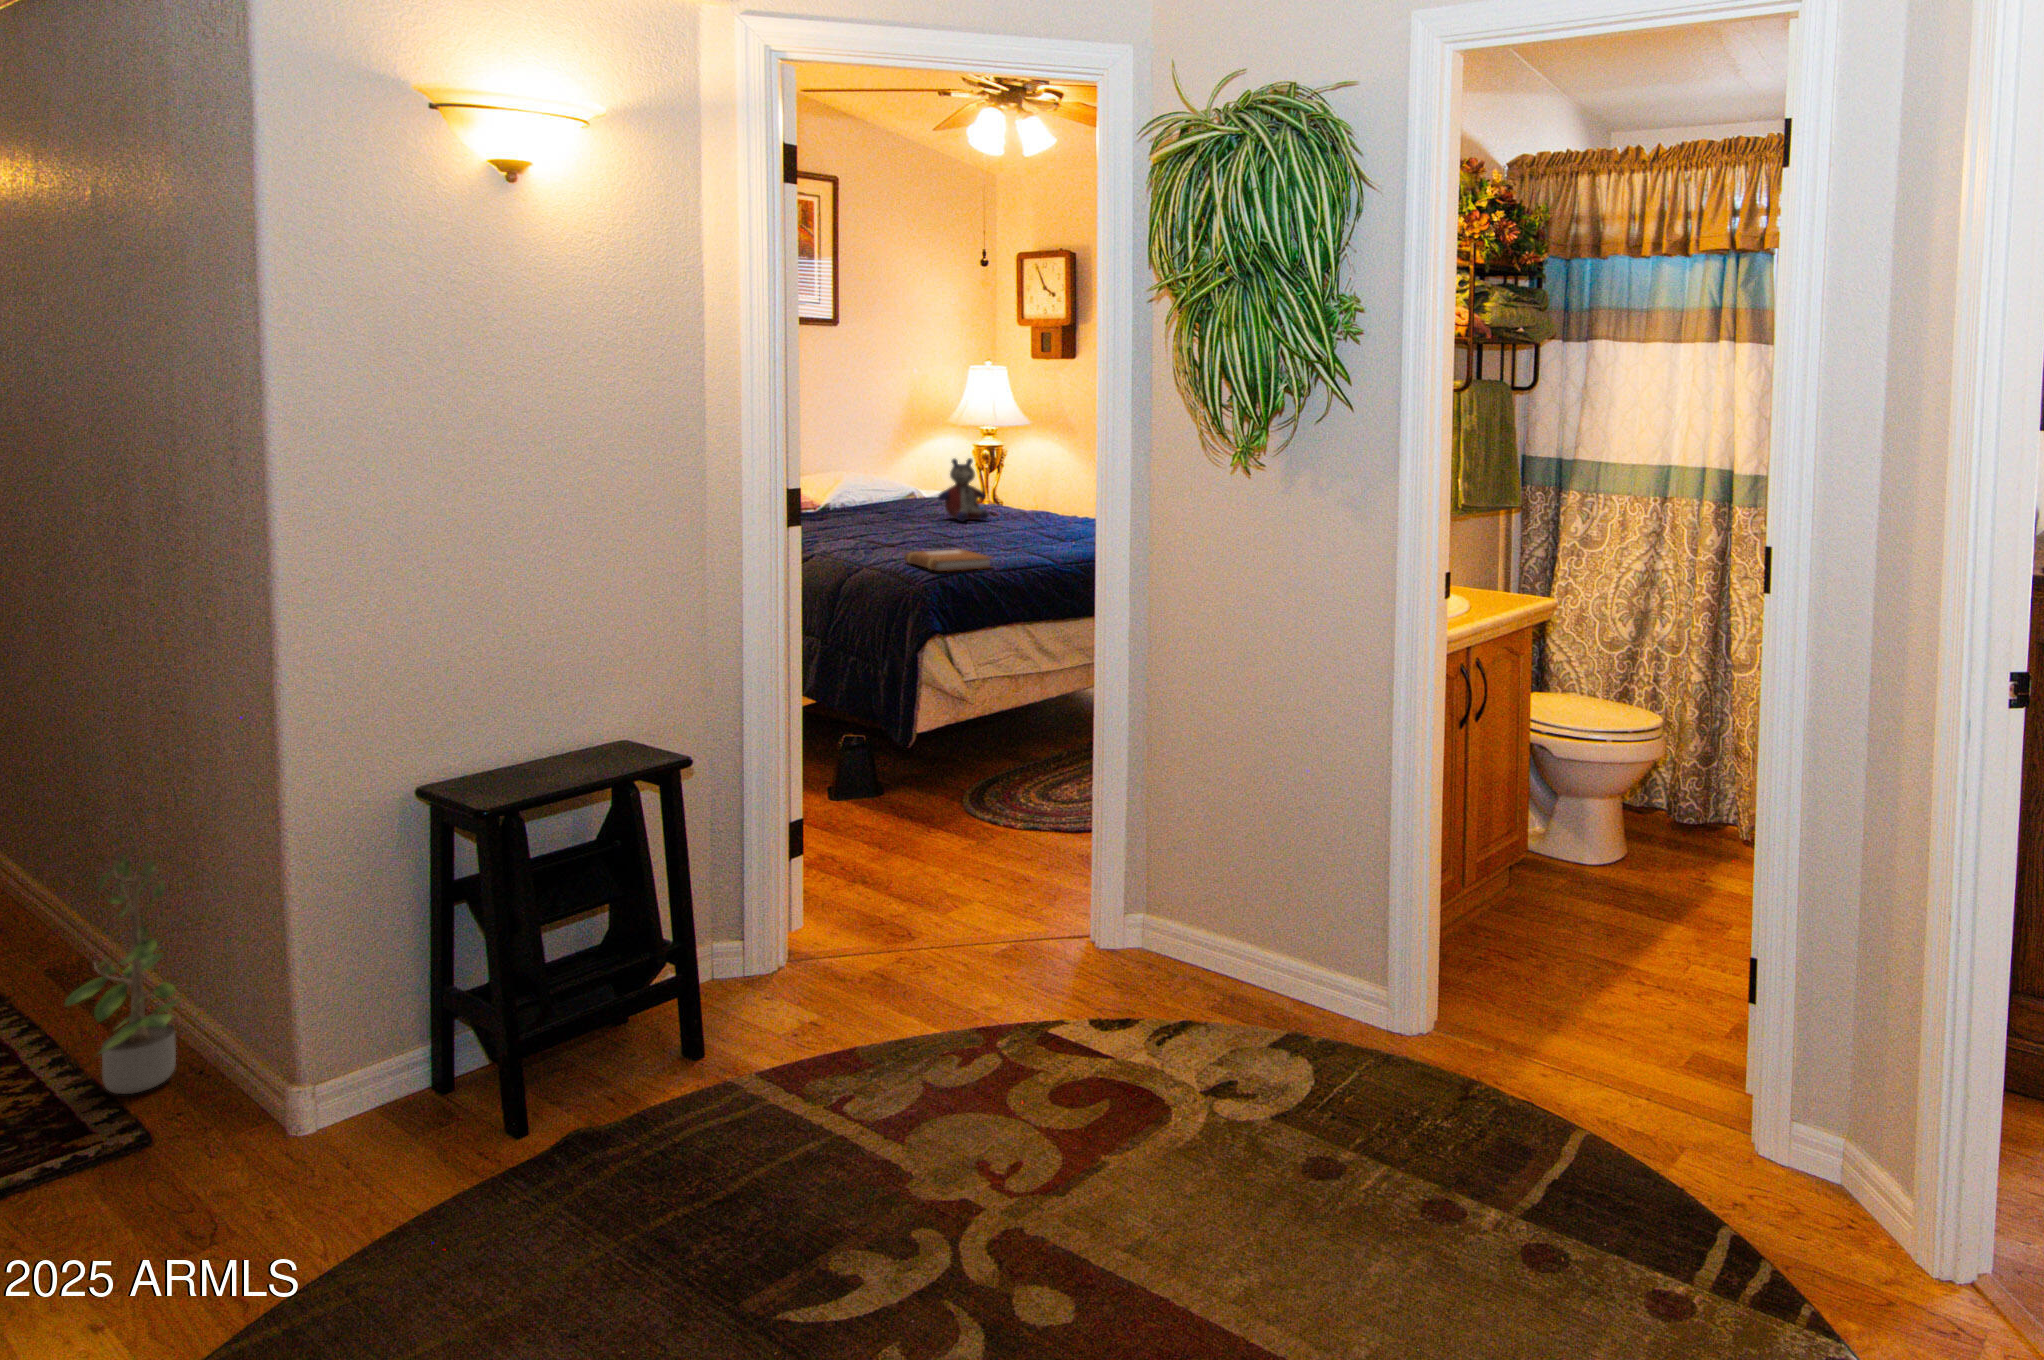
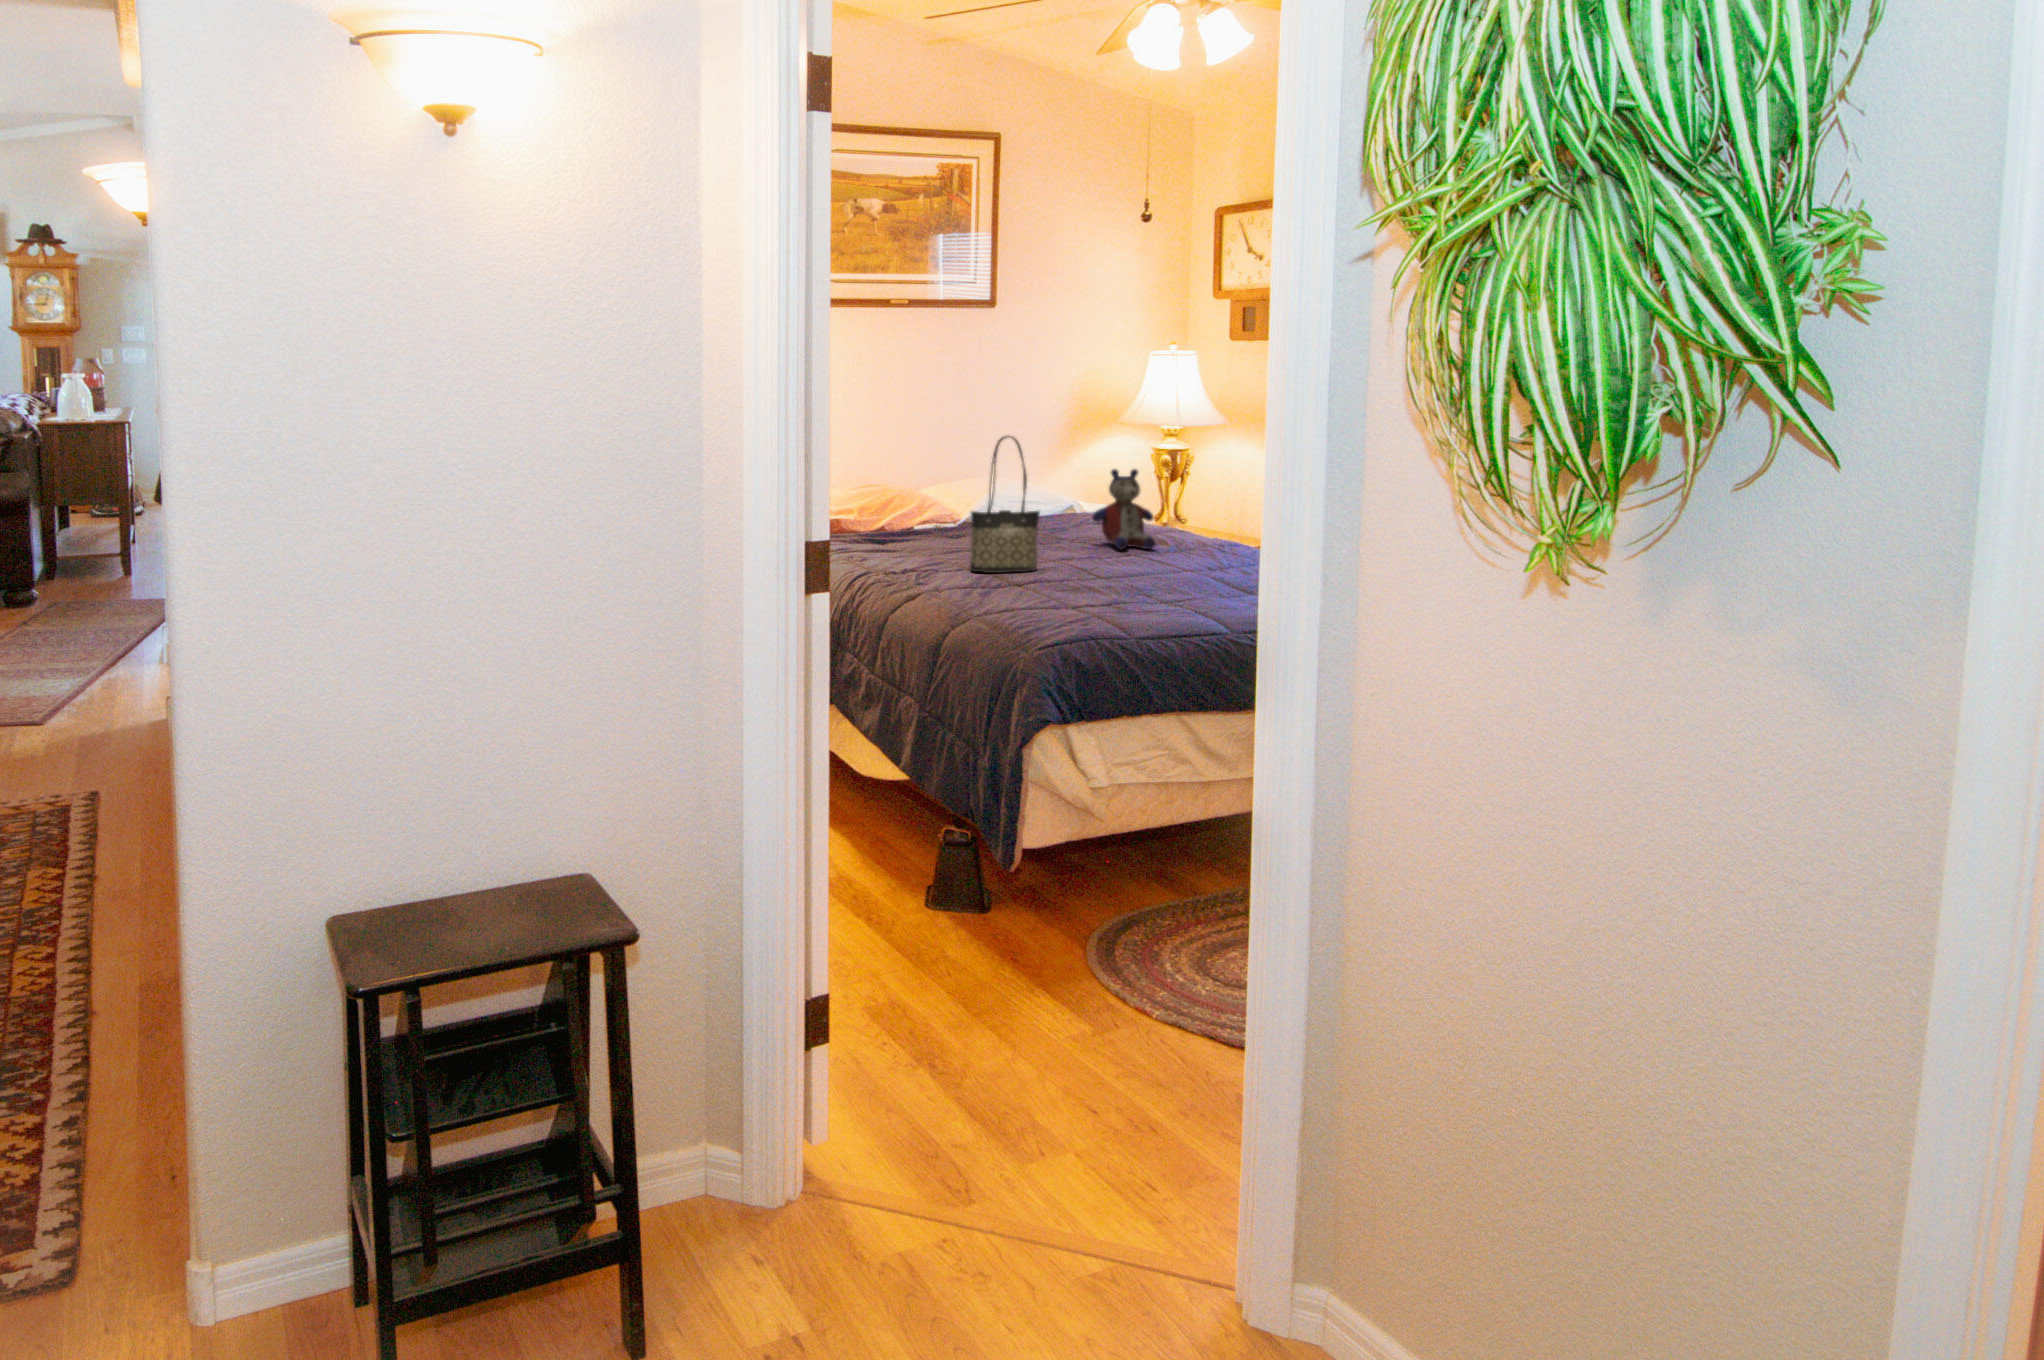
tote bag: none [845,430,902,541] -> present [970,435,1040,573]
notebook: present [904,549,991,571] -> none [1027,598,1140,631]
potted plant: present [65,852,181,1094] -> none [67,906,168,1178]

